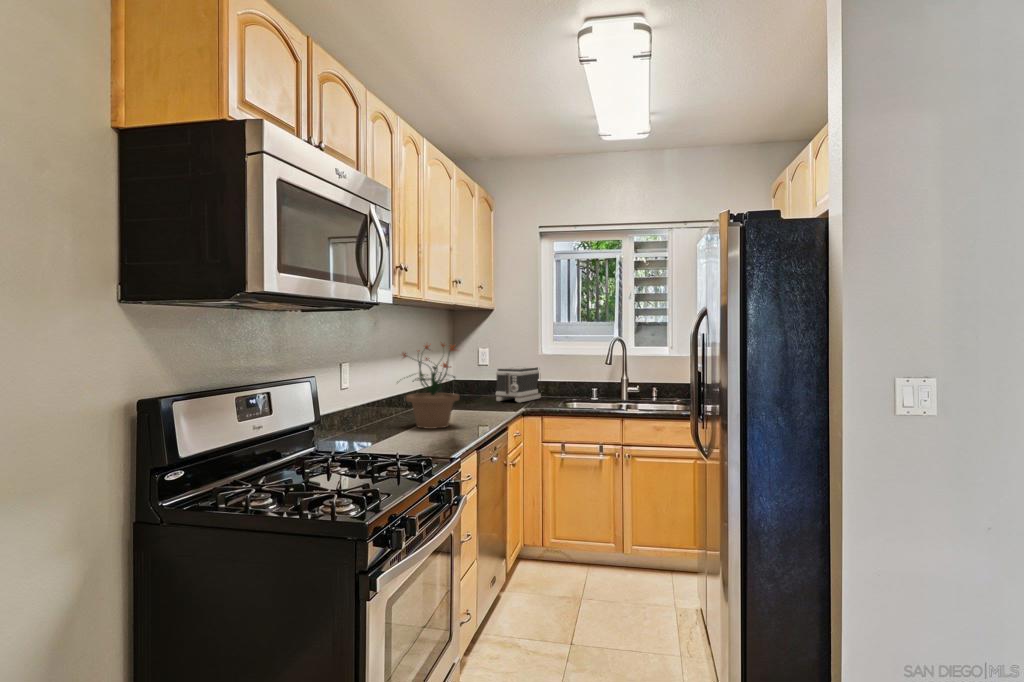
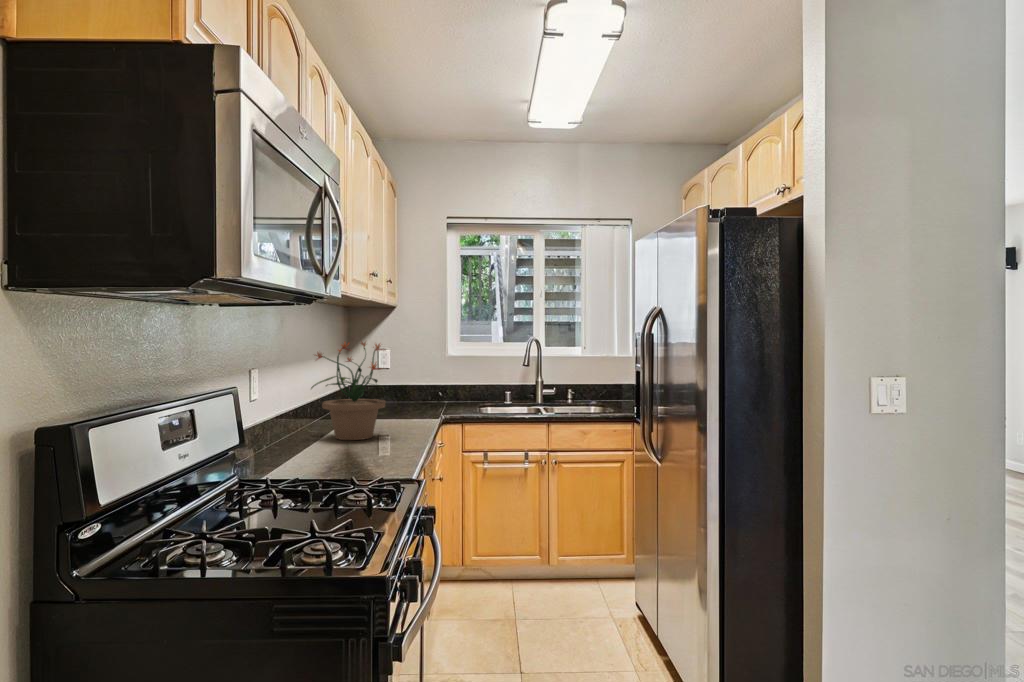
toaster: present [496,367,541,403] -> none [402,369,450,409]

